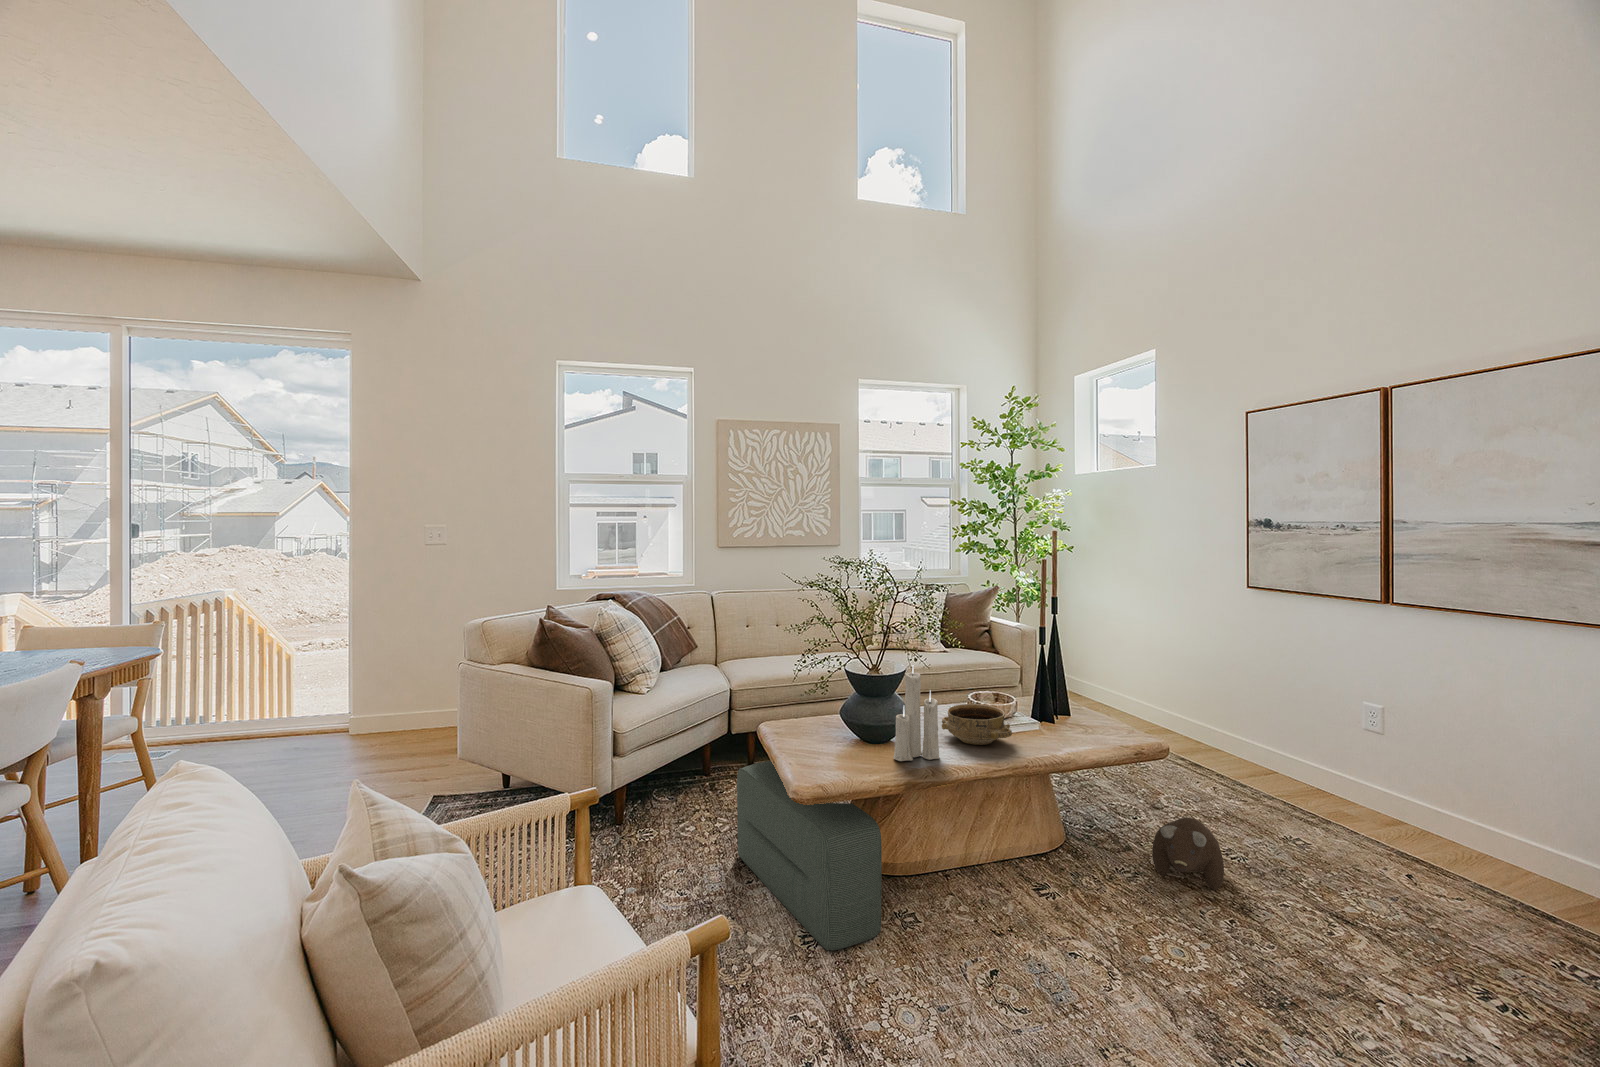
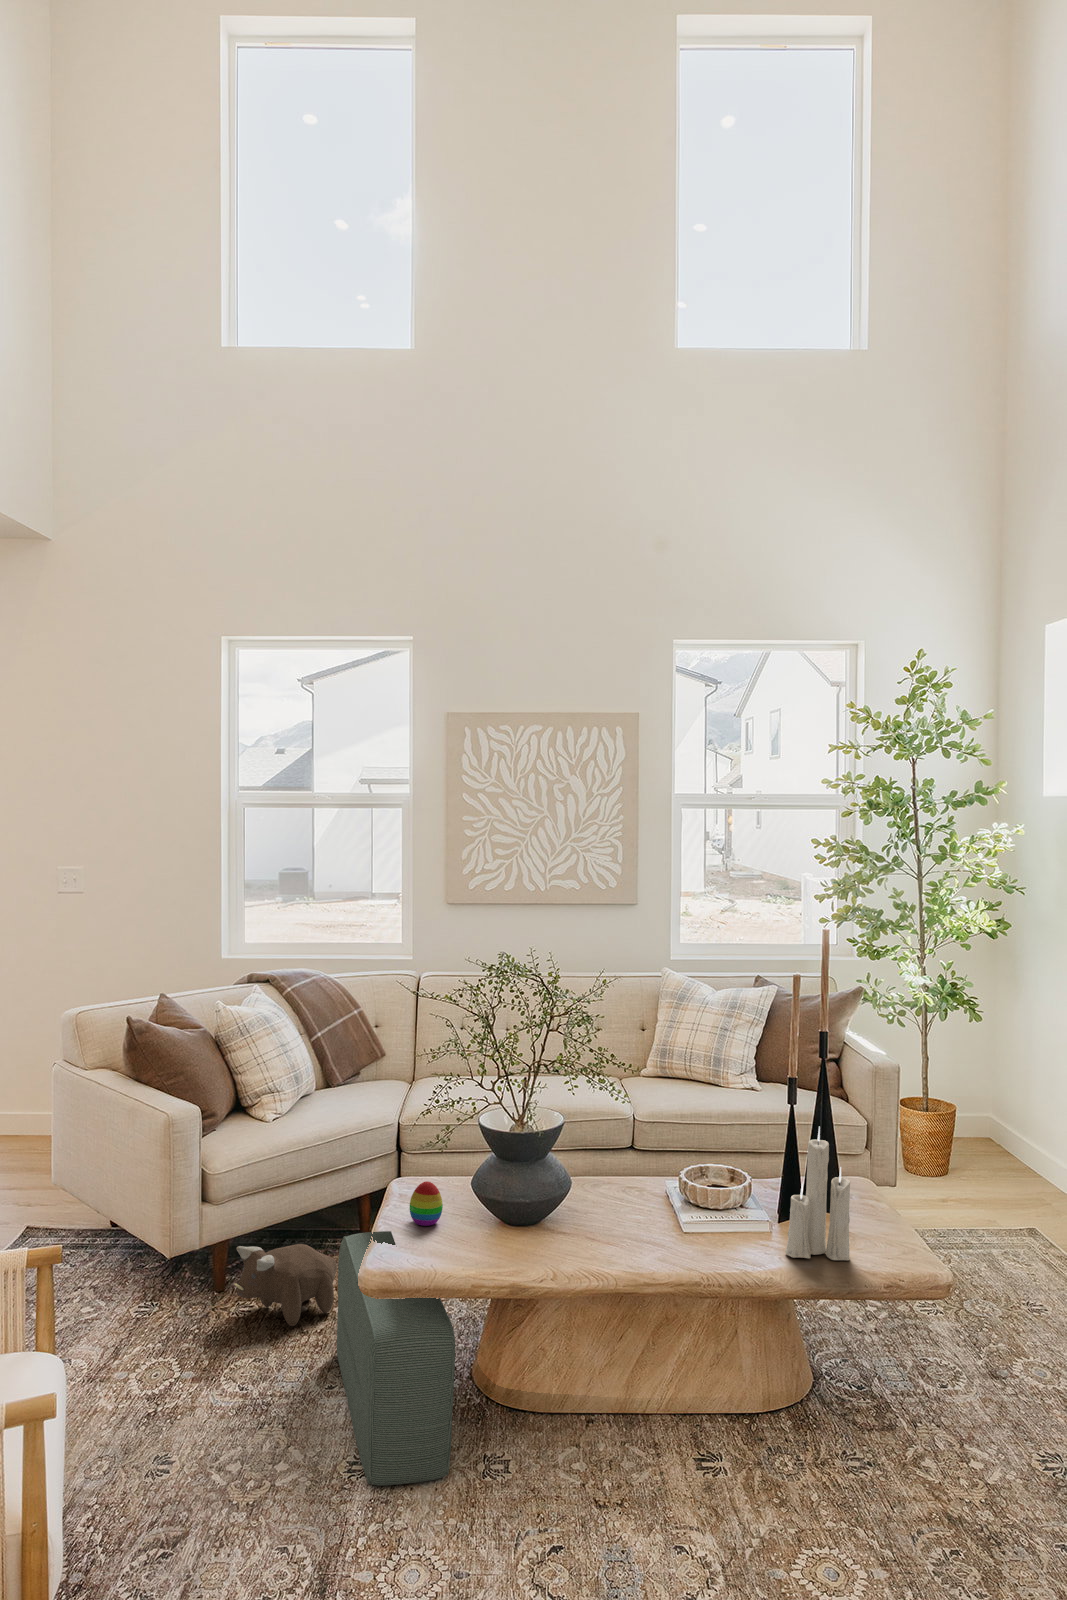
candle: present [893,665,940,761] -> present [785,1126,850,1260]
ceramic bowl: present [942,704,1012,745] -> none [613,1184,708,1246]
decorative egg: none [799,719,824,751] -> present [410,1181,443,1226]
plush toy: present [1152,818,1224,890] -> present [234,1244,337,1326]

